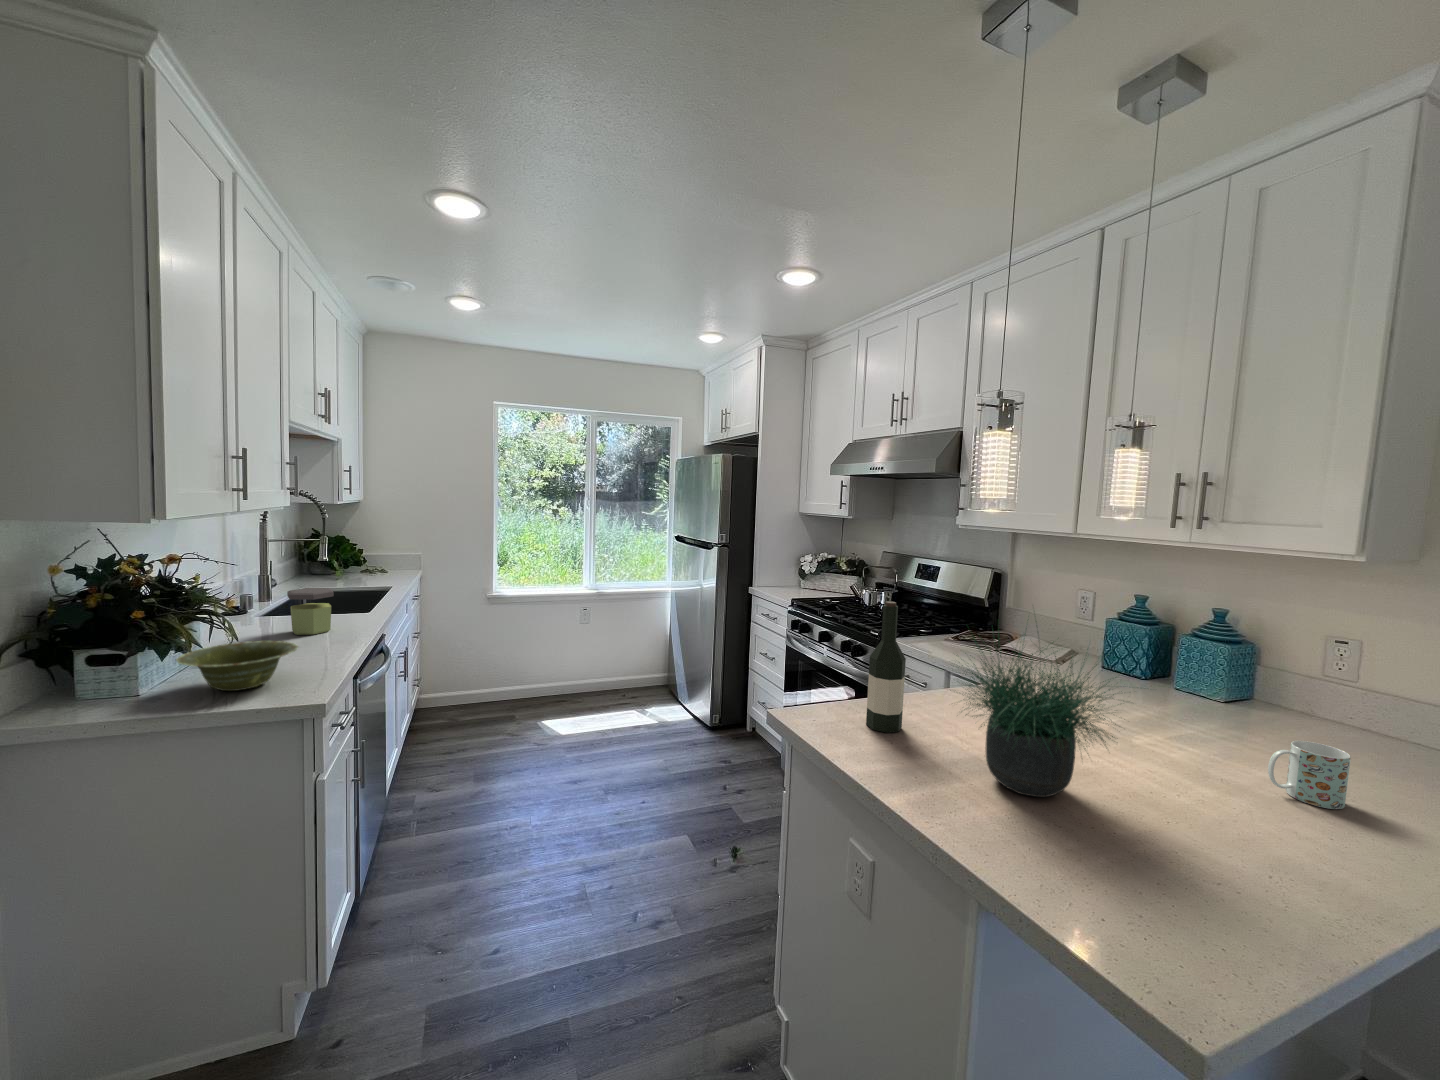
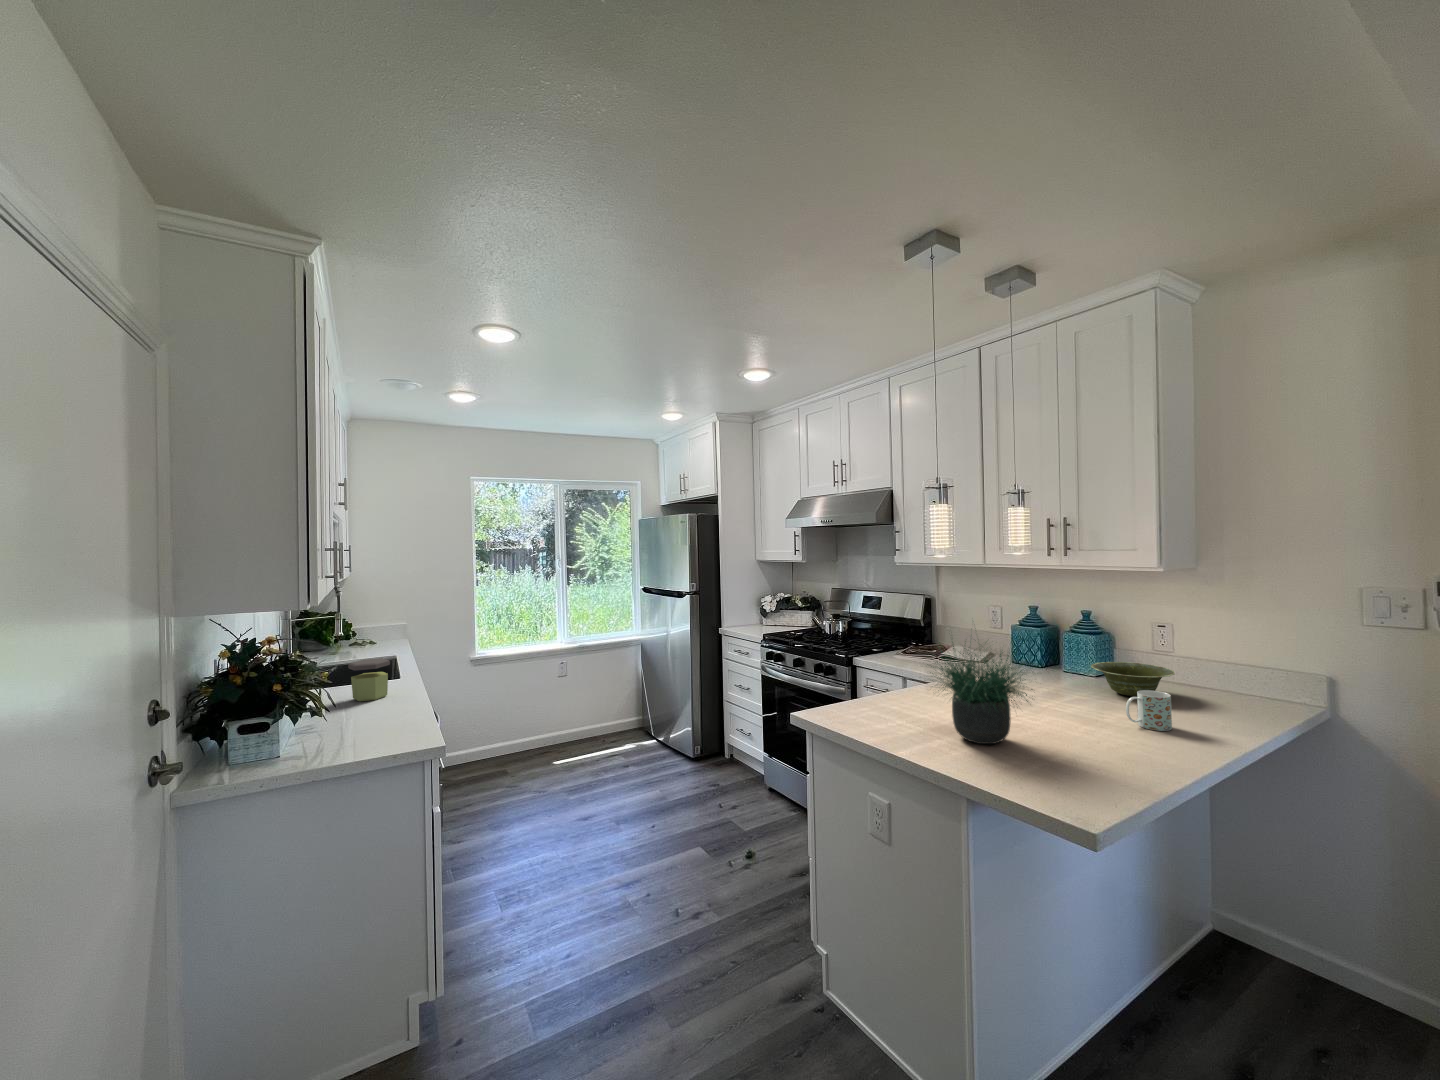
wine bottle: present [866,601,906,733] -> none [862,624,889,719]
dish: present [176,641,298,691] -> present [1091,662,1175,696]

